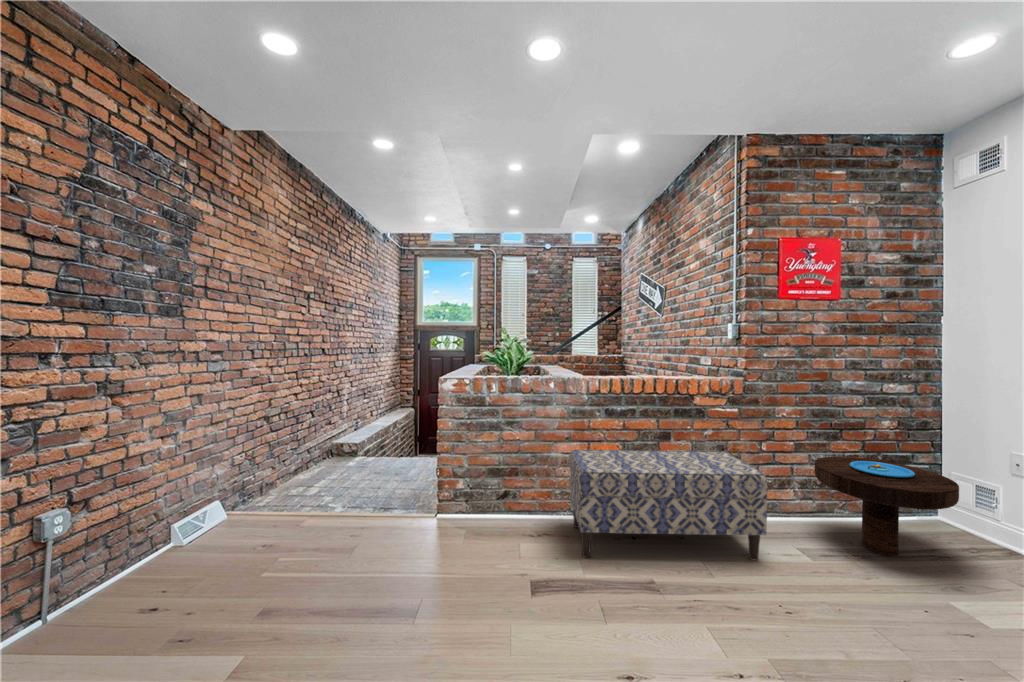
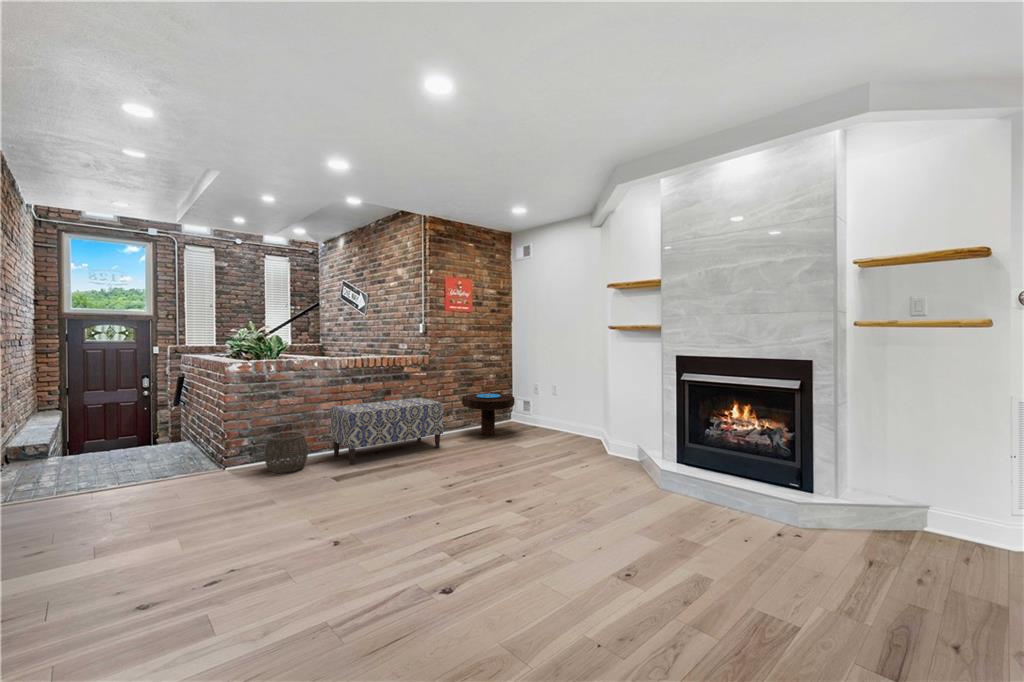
woven basket: none [471,479,528,546] -> present [264,432,308,473]

